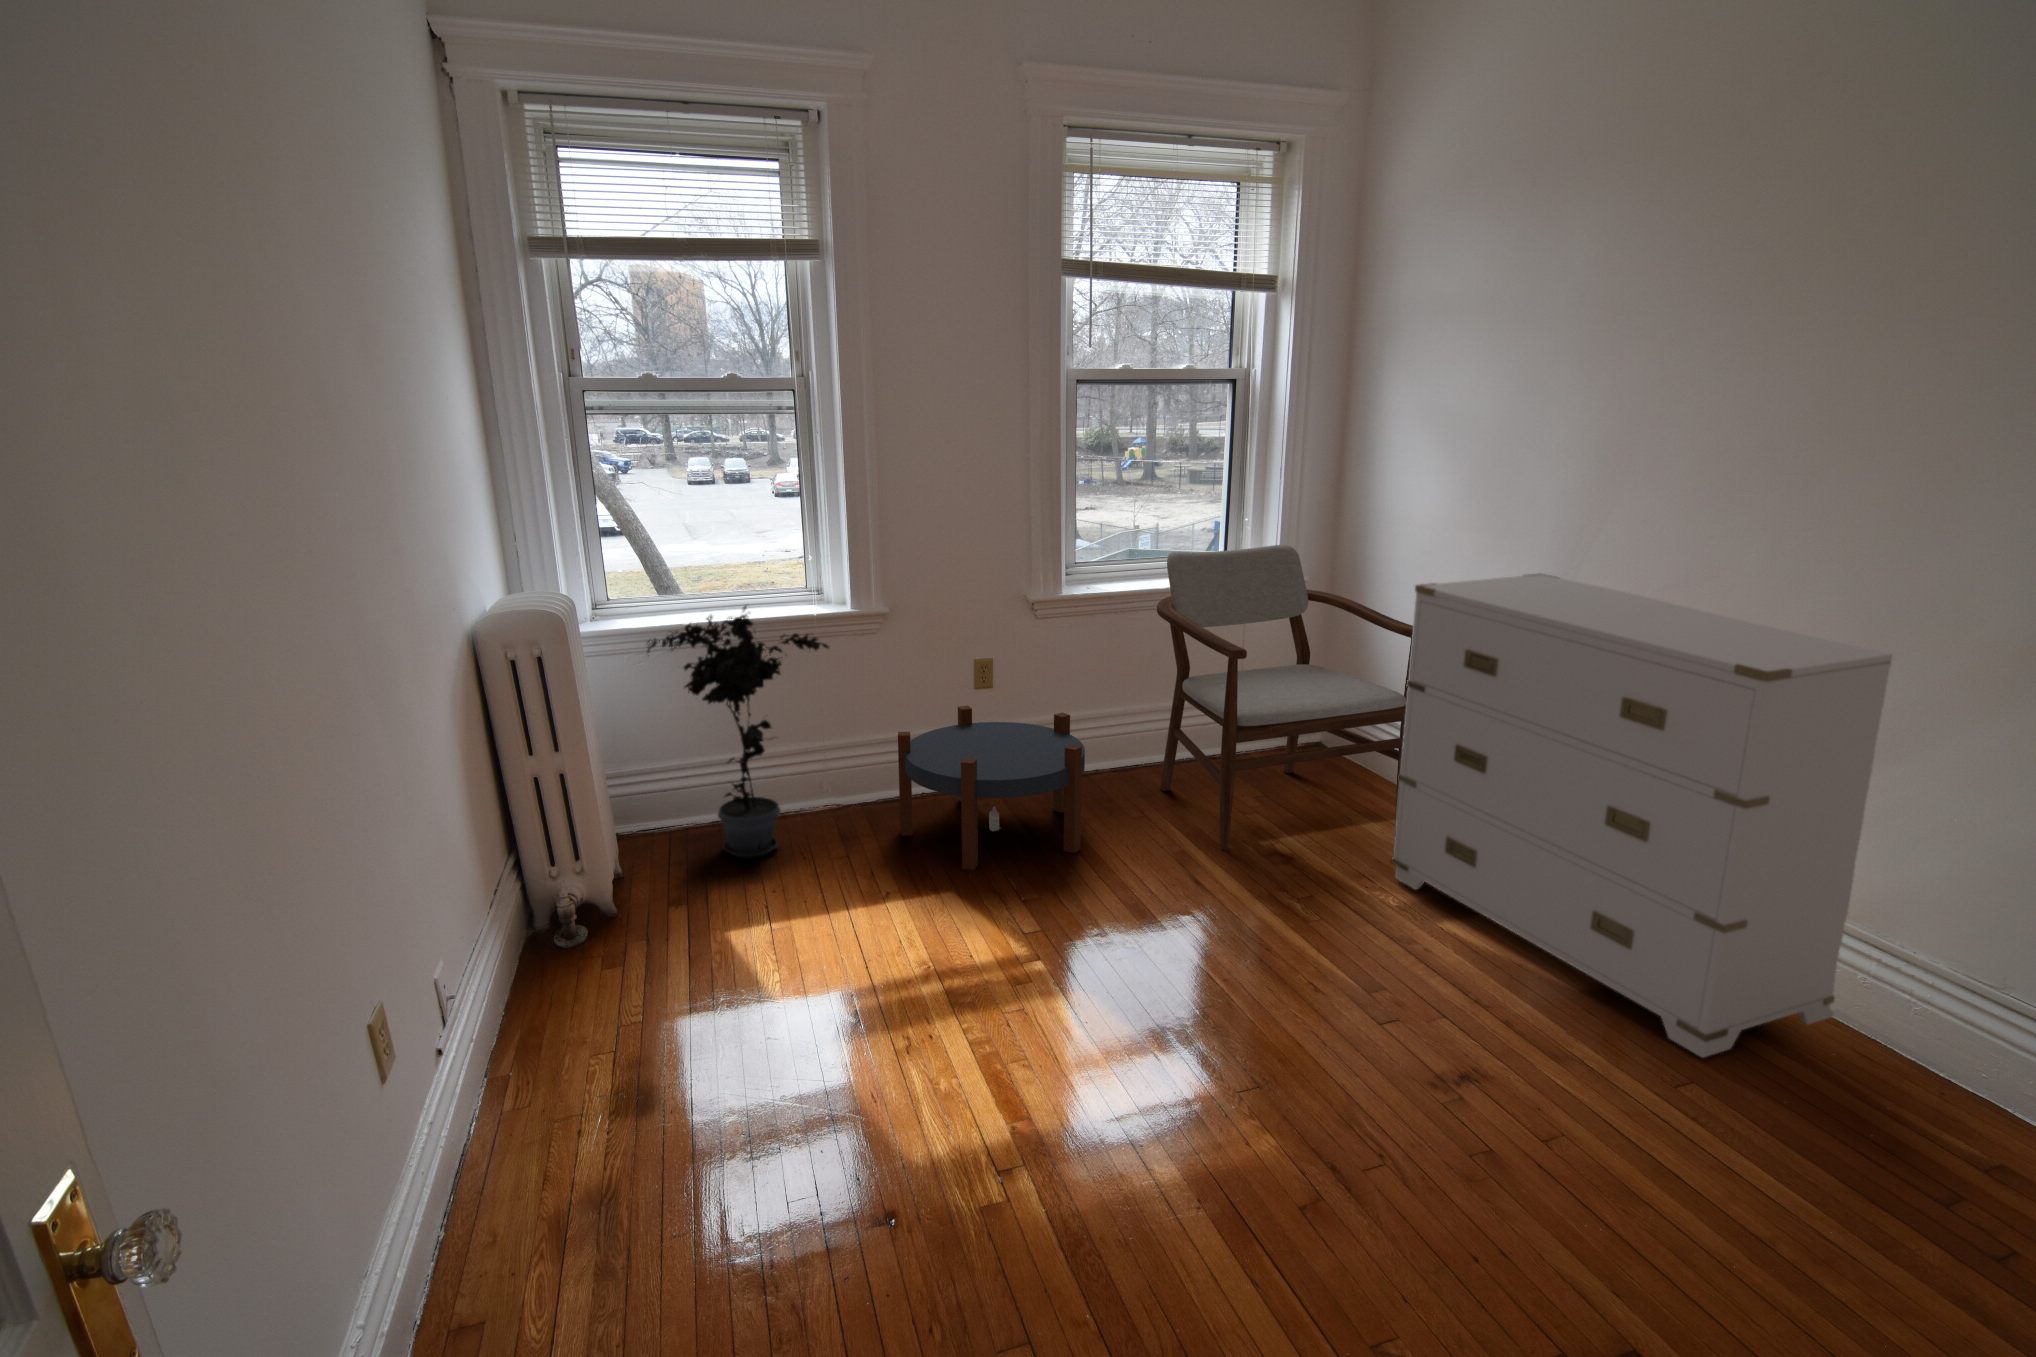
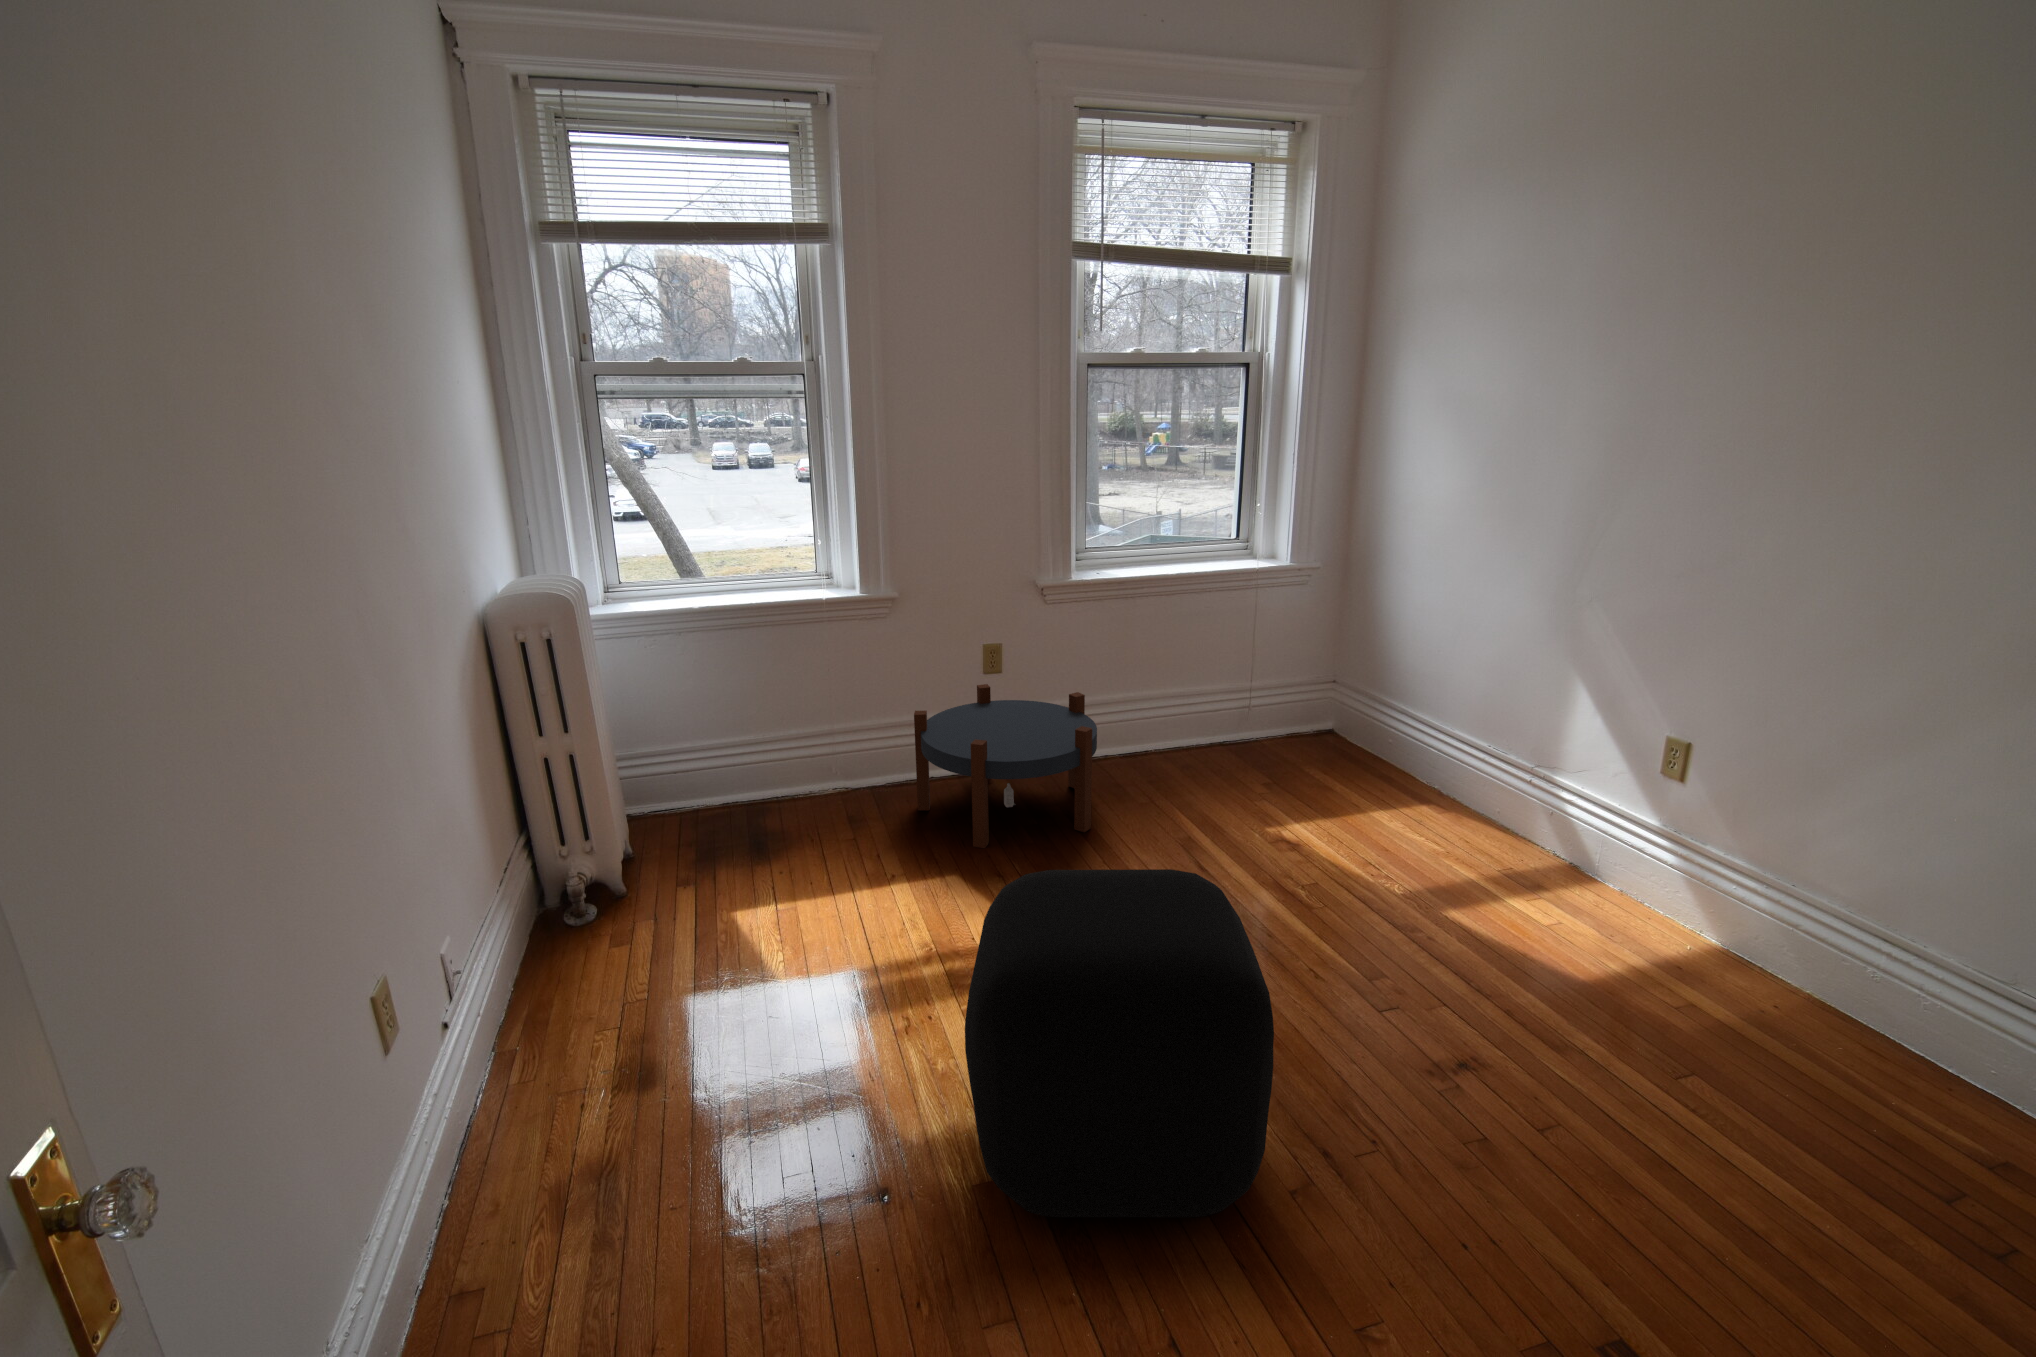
armchair: present [1157,545,1413,850] -> none [1172,528,1448,832]
dresser: present [1391,574,1892,1057] -> none [1402,558,2013,1088]
potted plant: present [647,606,829,858] -> none [666,587,845,831]
ottoman: none [992,860,1278,1174] -> present [965,869,1274,1217]

